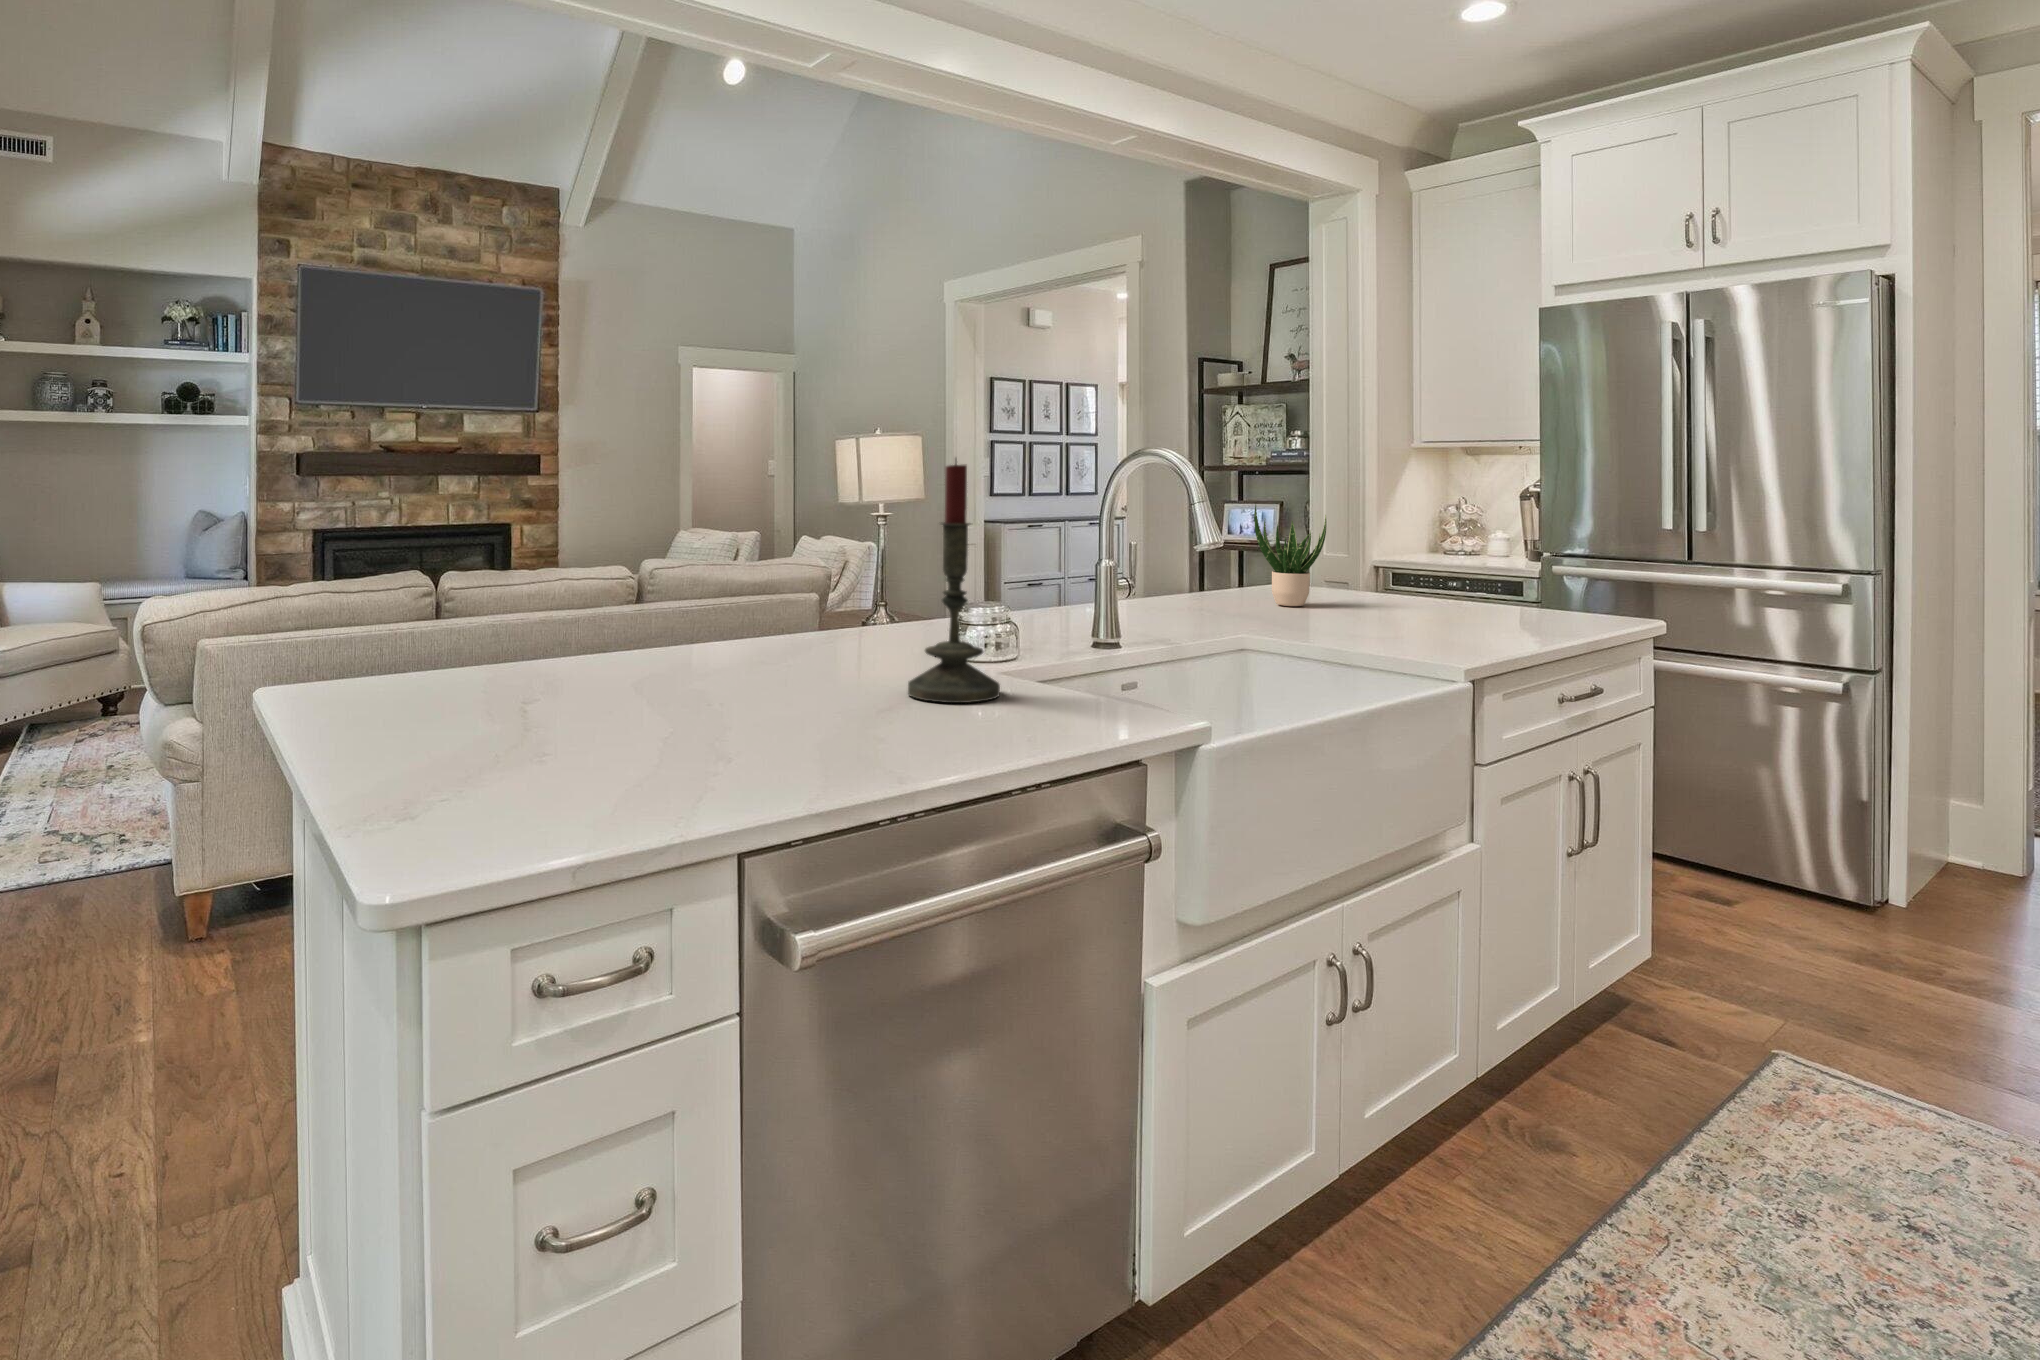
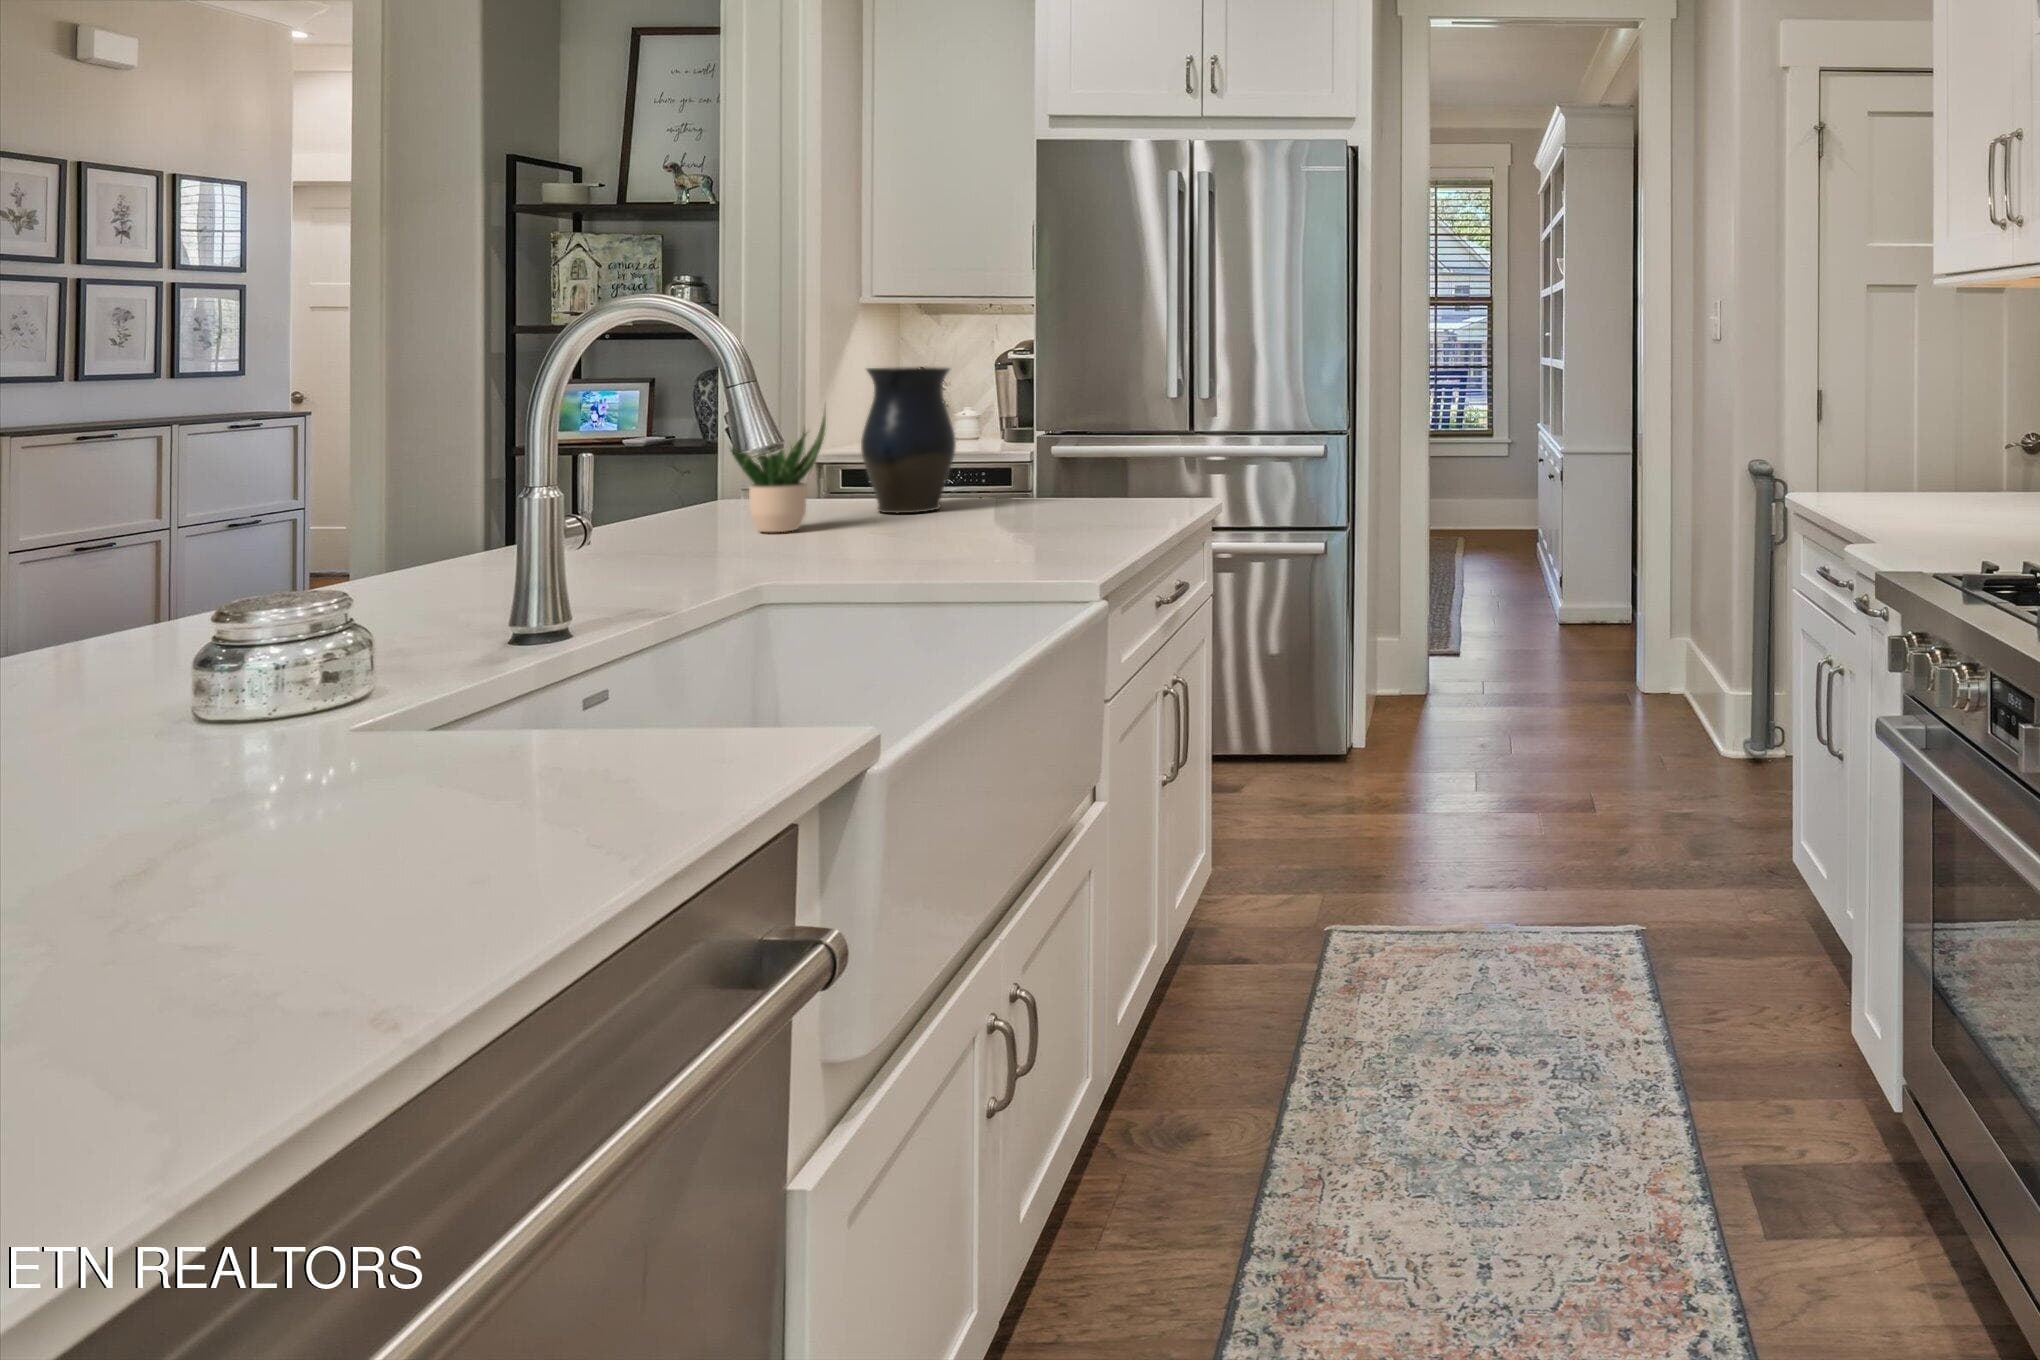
candle: present [908,459,1000,703] -> none [163,324,414,834]
vase: none [1358,491,1431,604] -> present [861,367,956,513]

